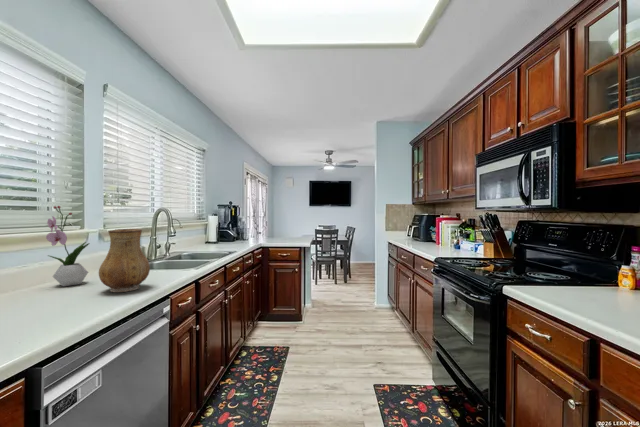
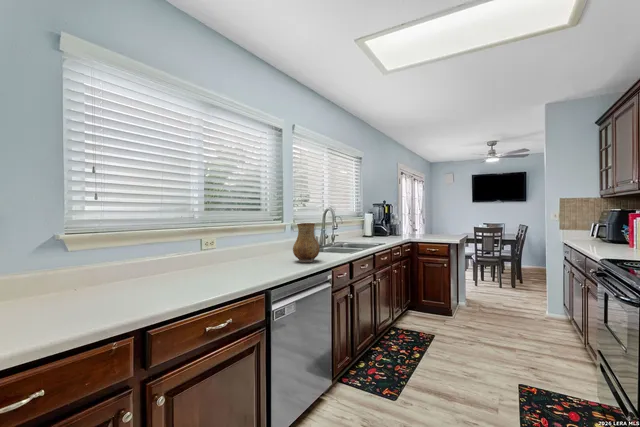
flower arrangement: present [46,206,89,286] -> none [267,209,288,257]

